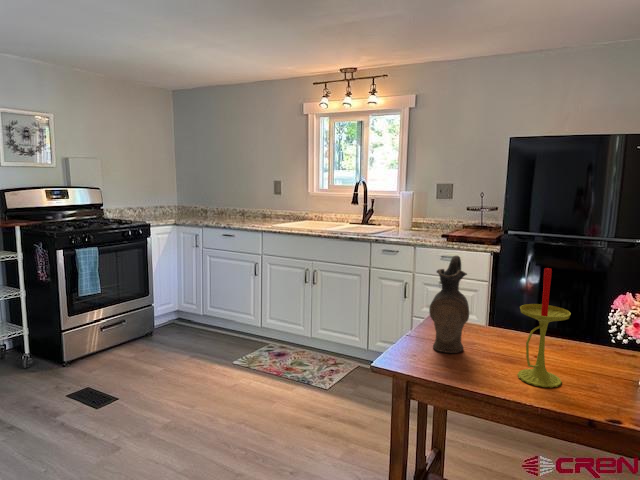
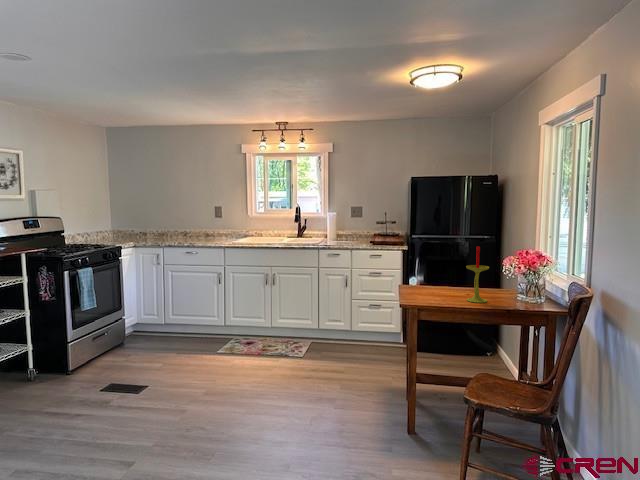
ceramic pitcher: present [429,256,469,353] -> none [417,246,438,297]

